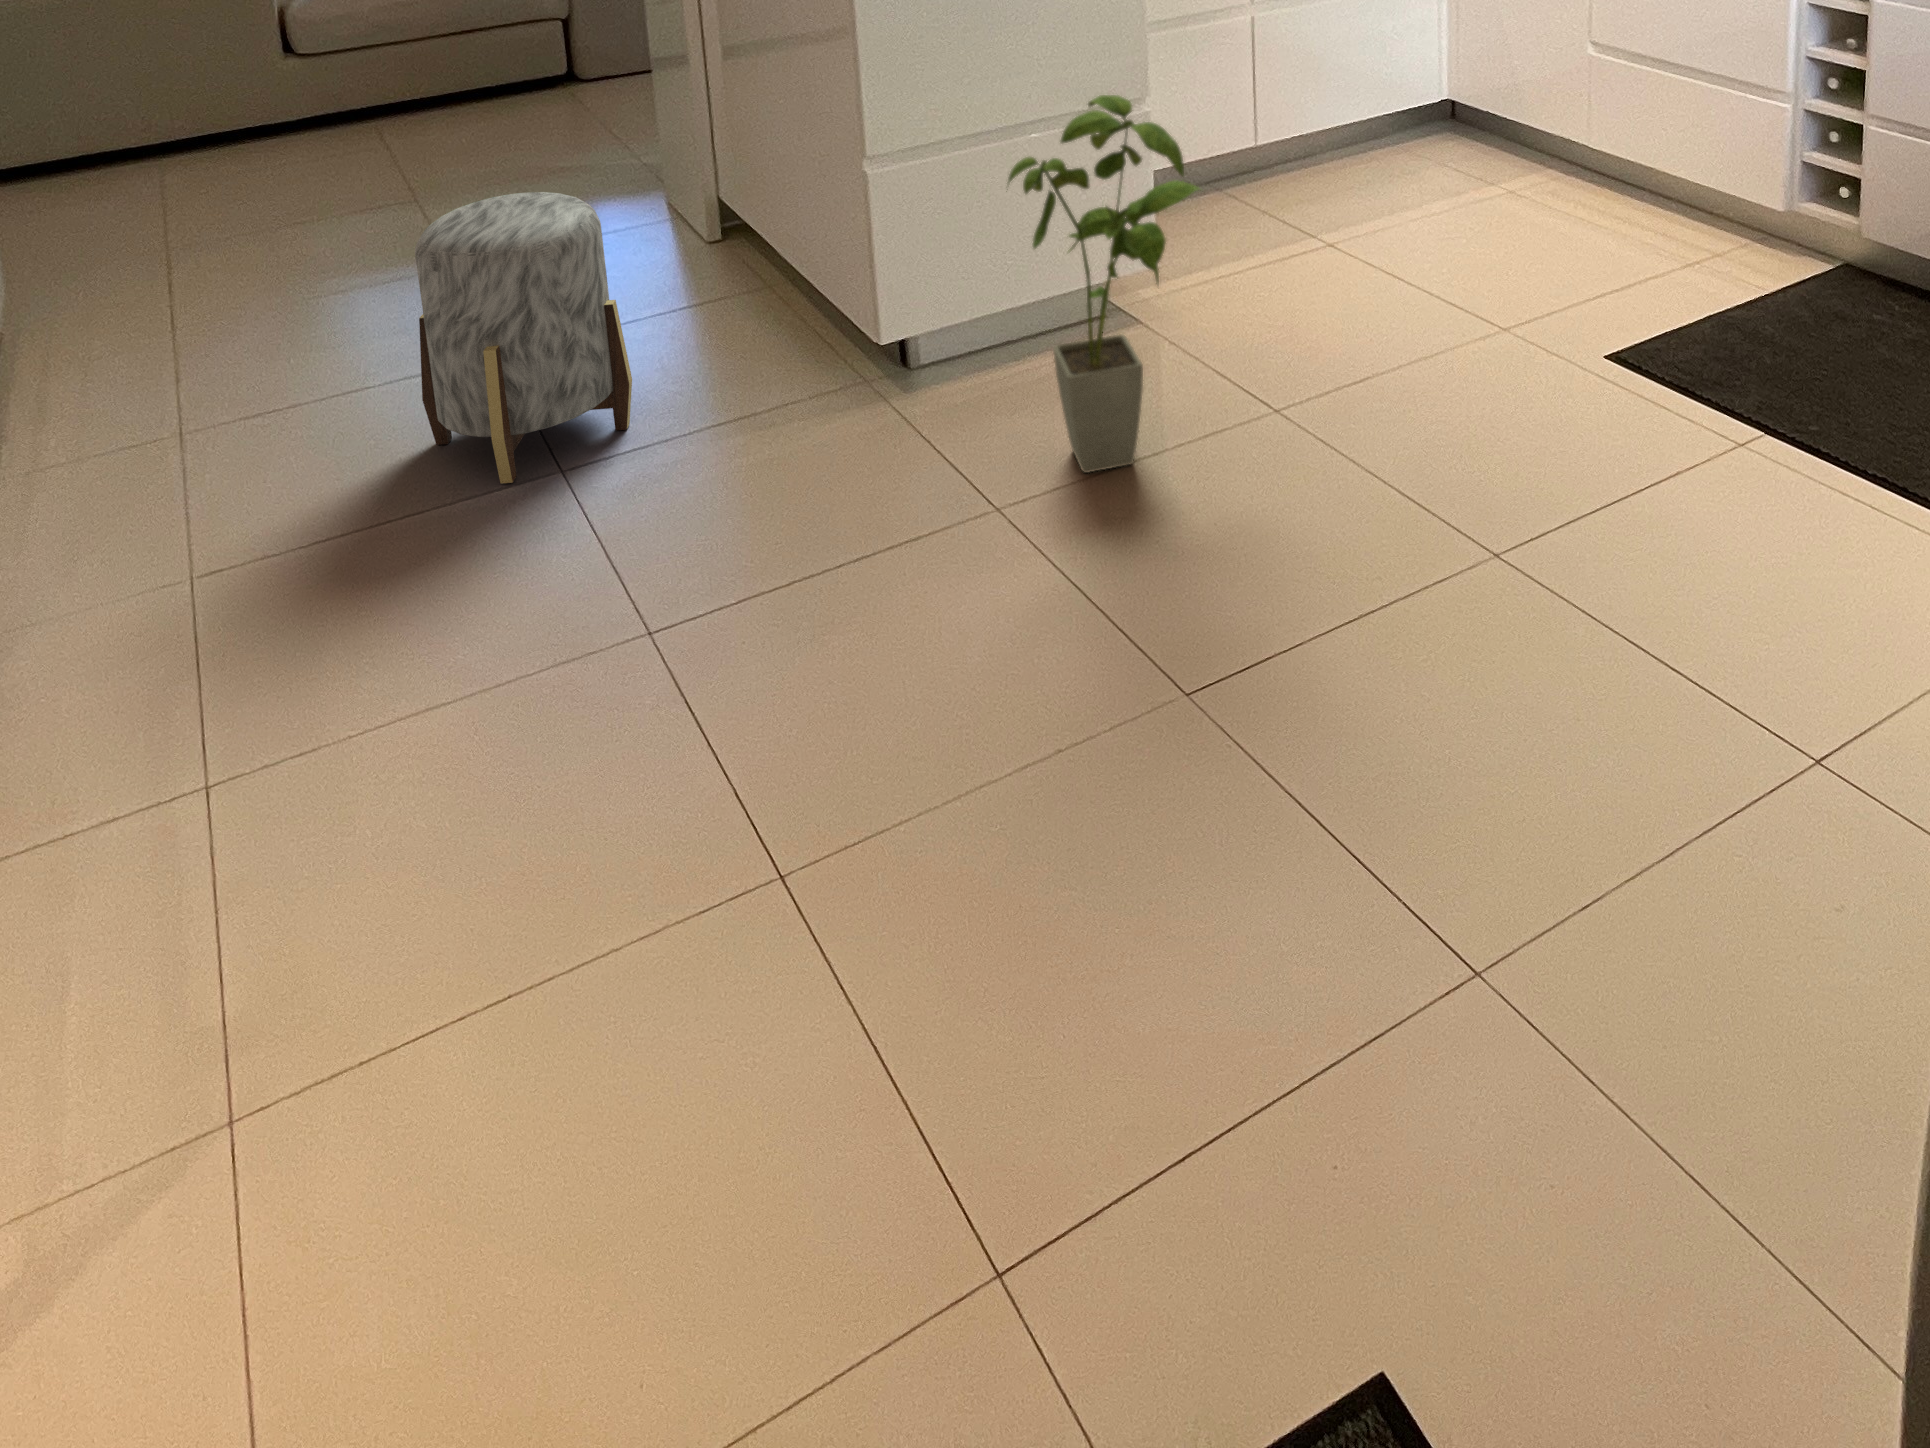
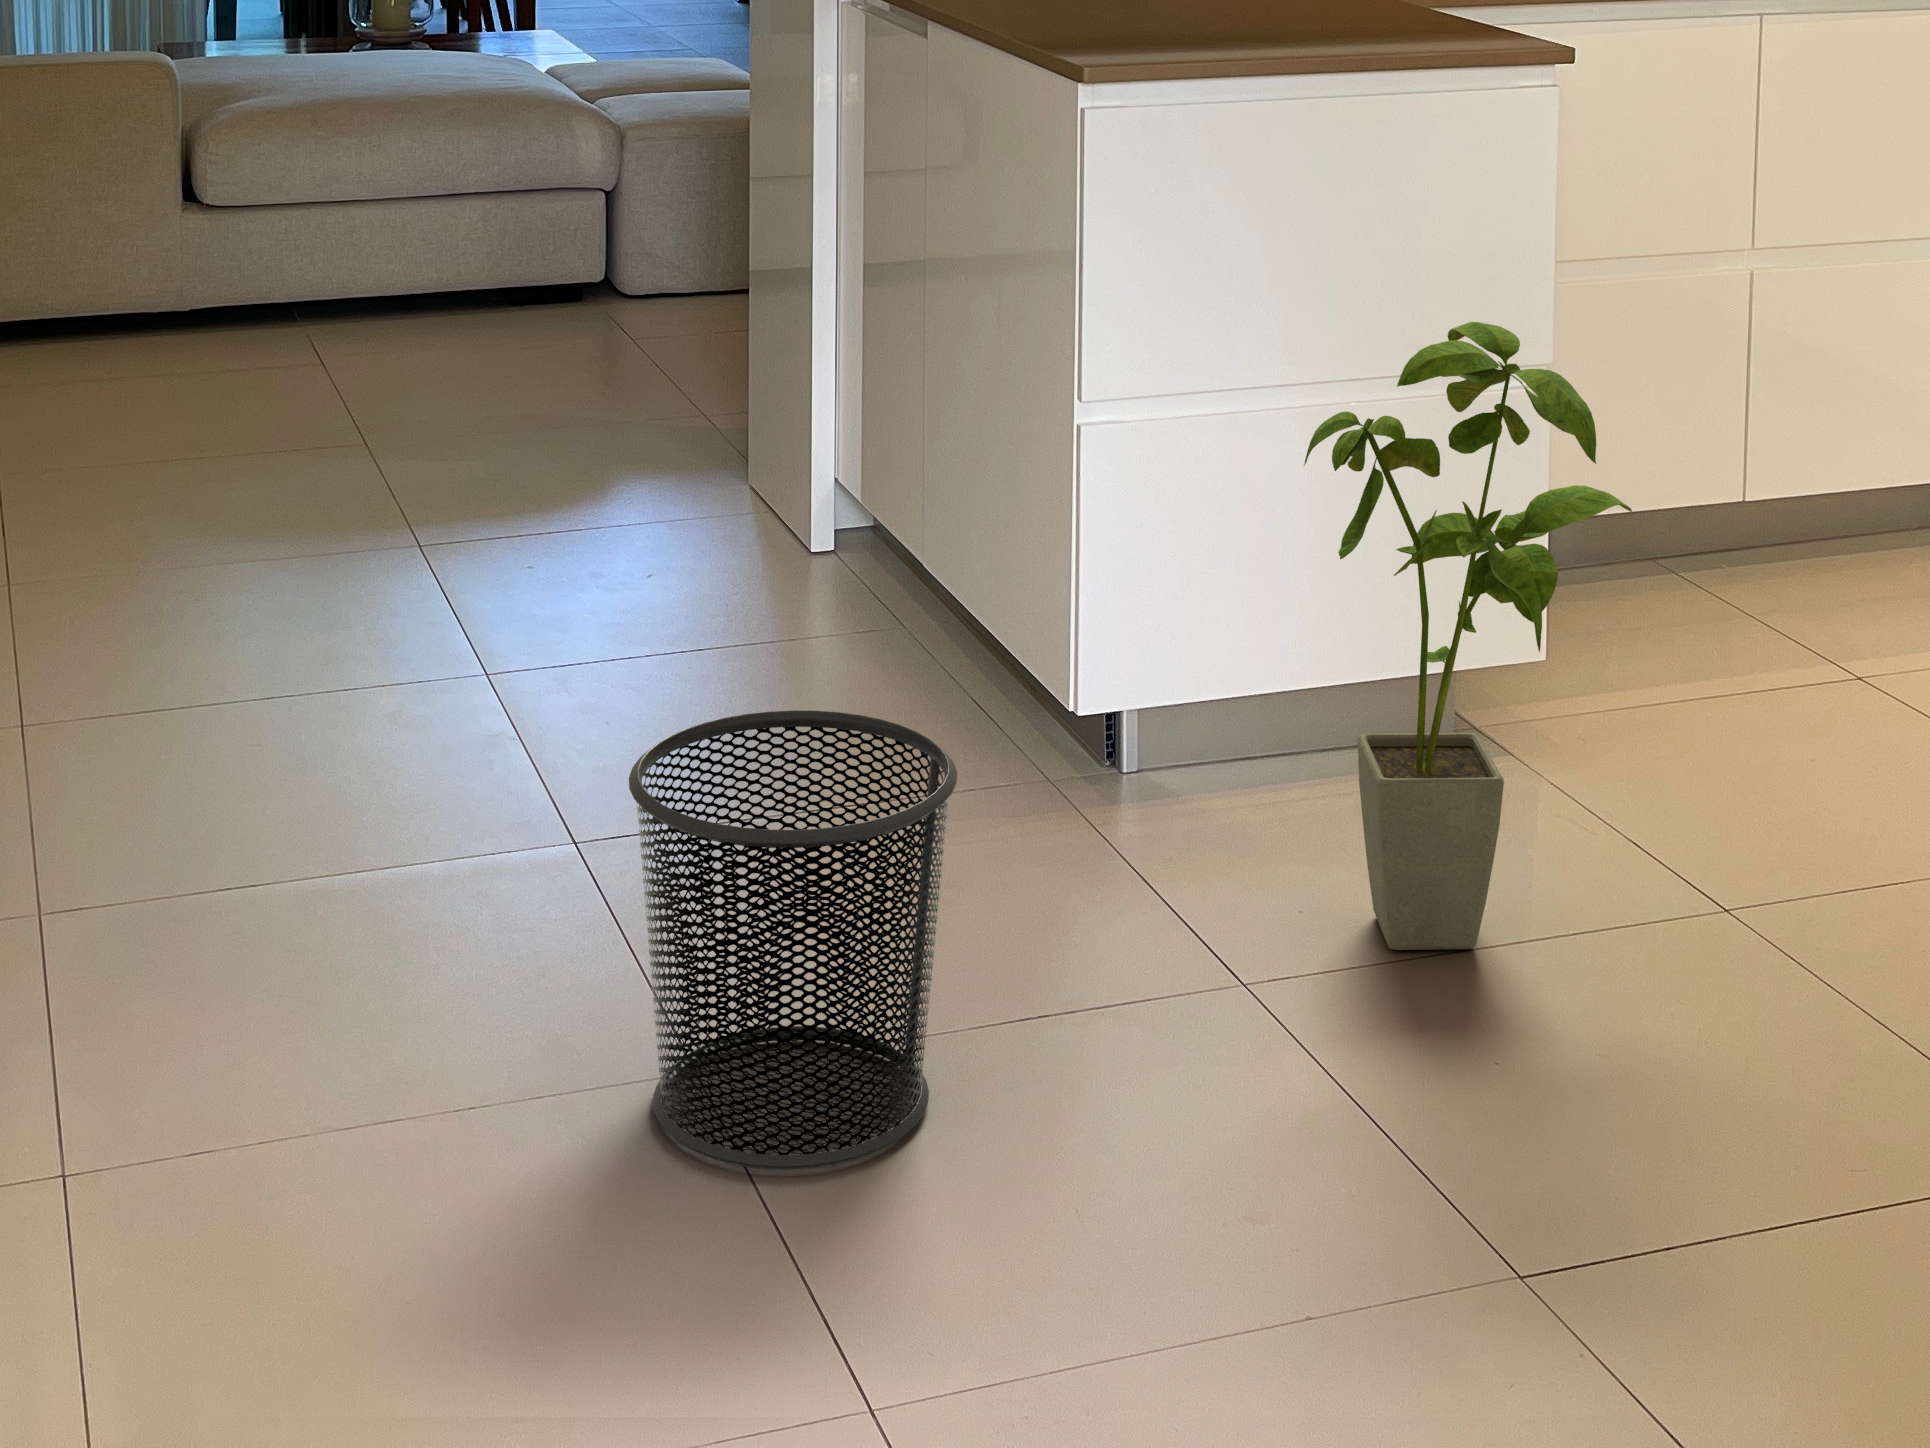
stool: present [415,192,632,484] -> none [387,396,693,834]
waste bin: none [575,400,802,712] -> present [629,710,957,1170]

